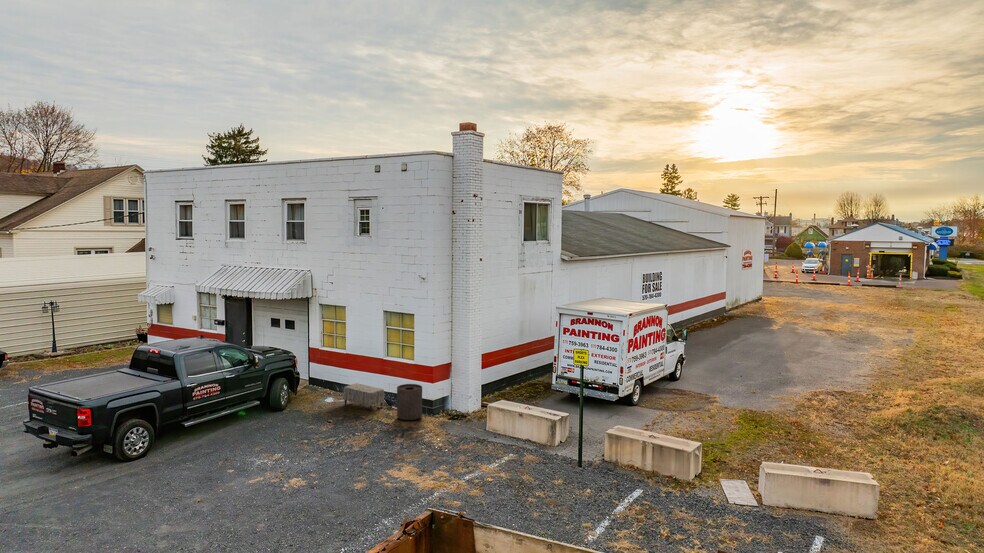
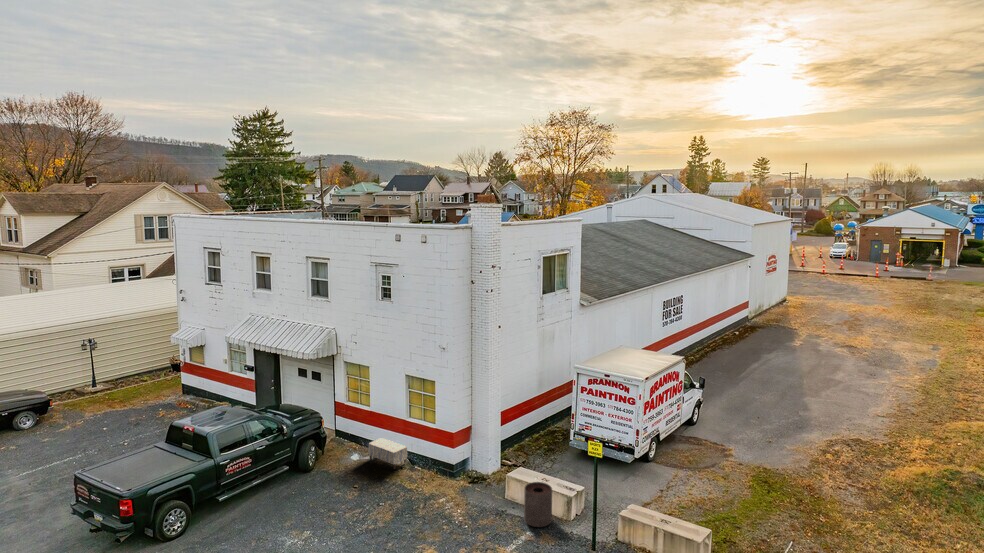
trash can: present [397,384,422,420] -> present [524,482,552,527]

